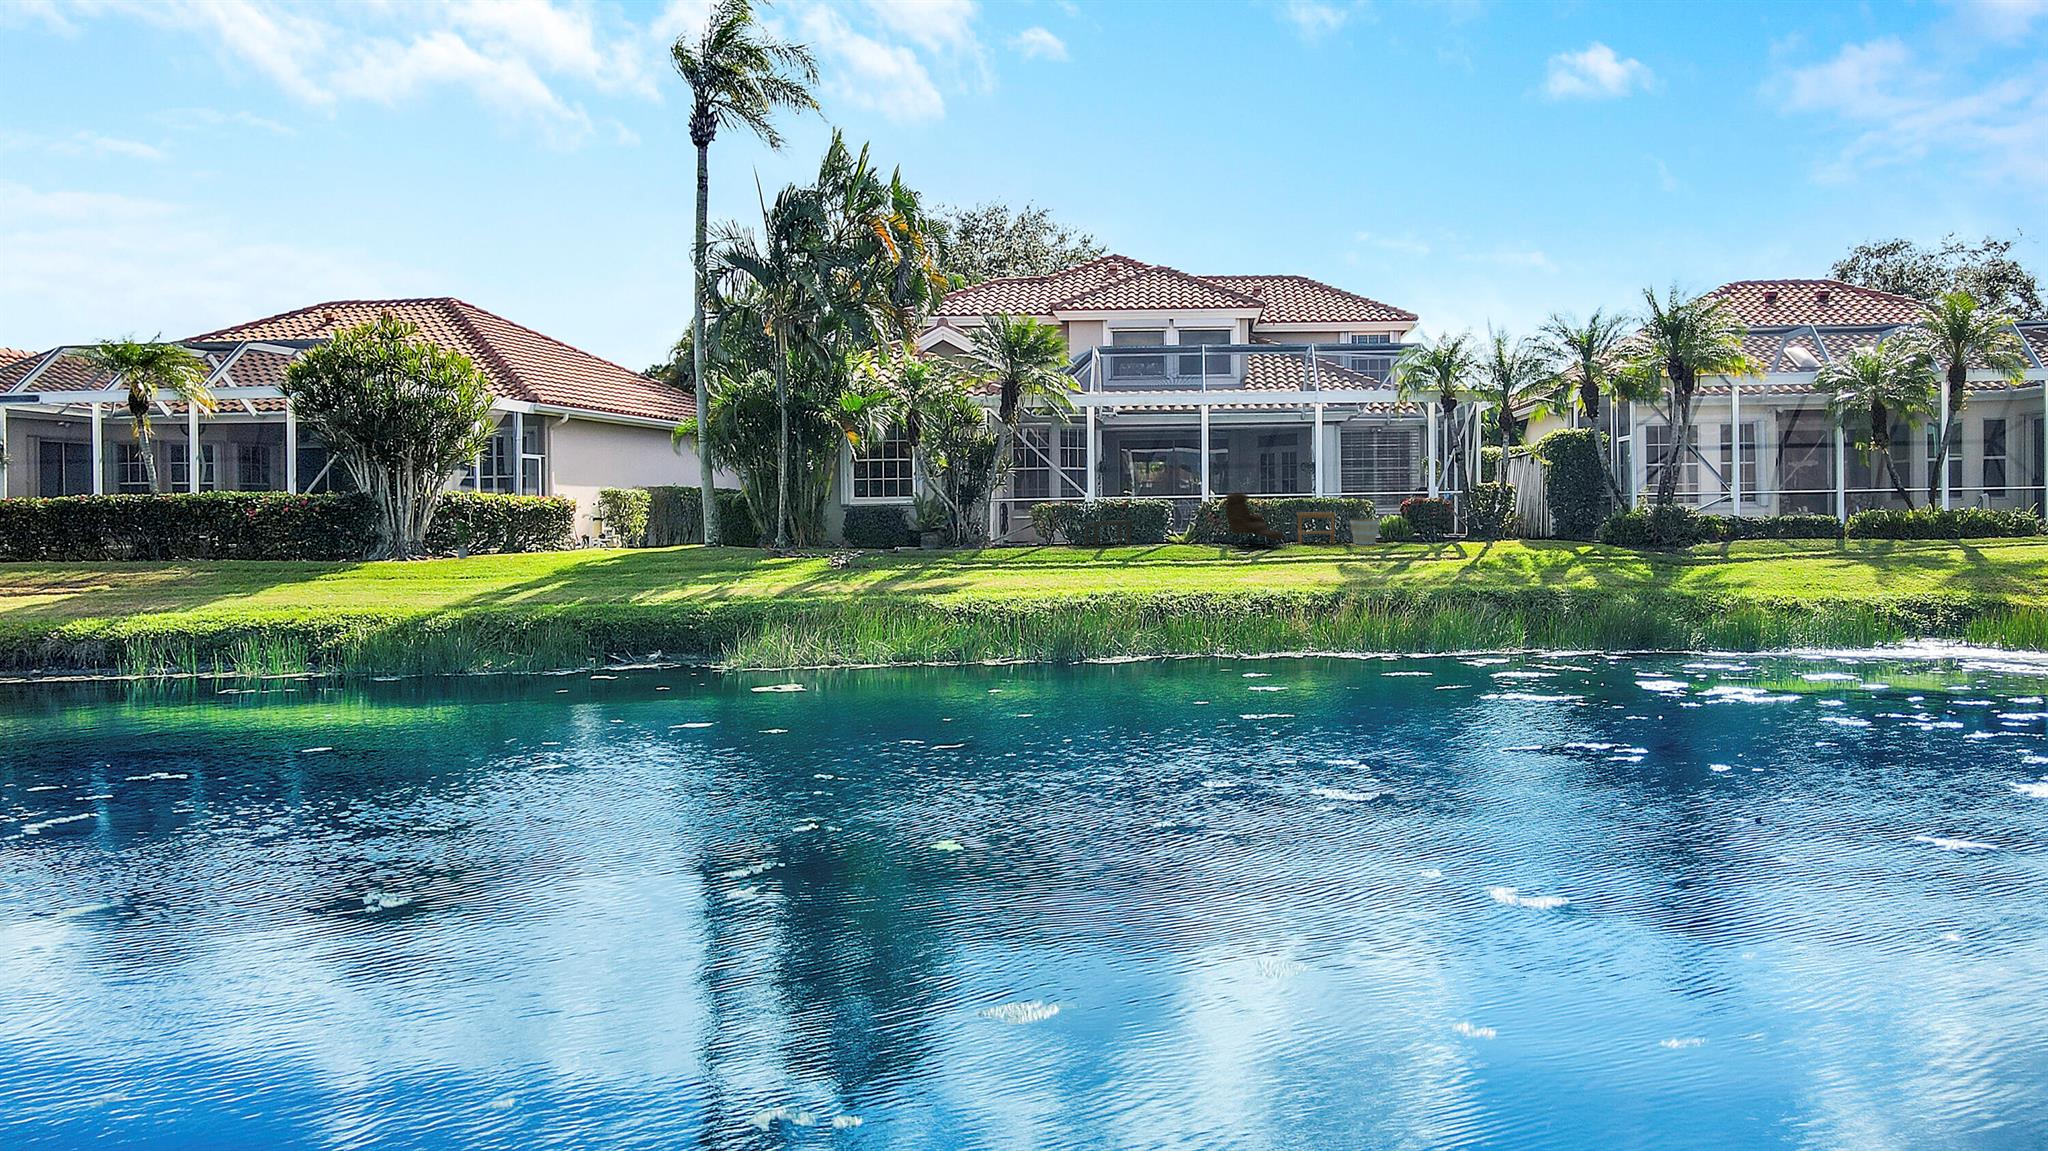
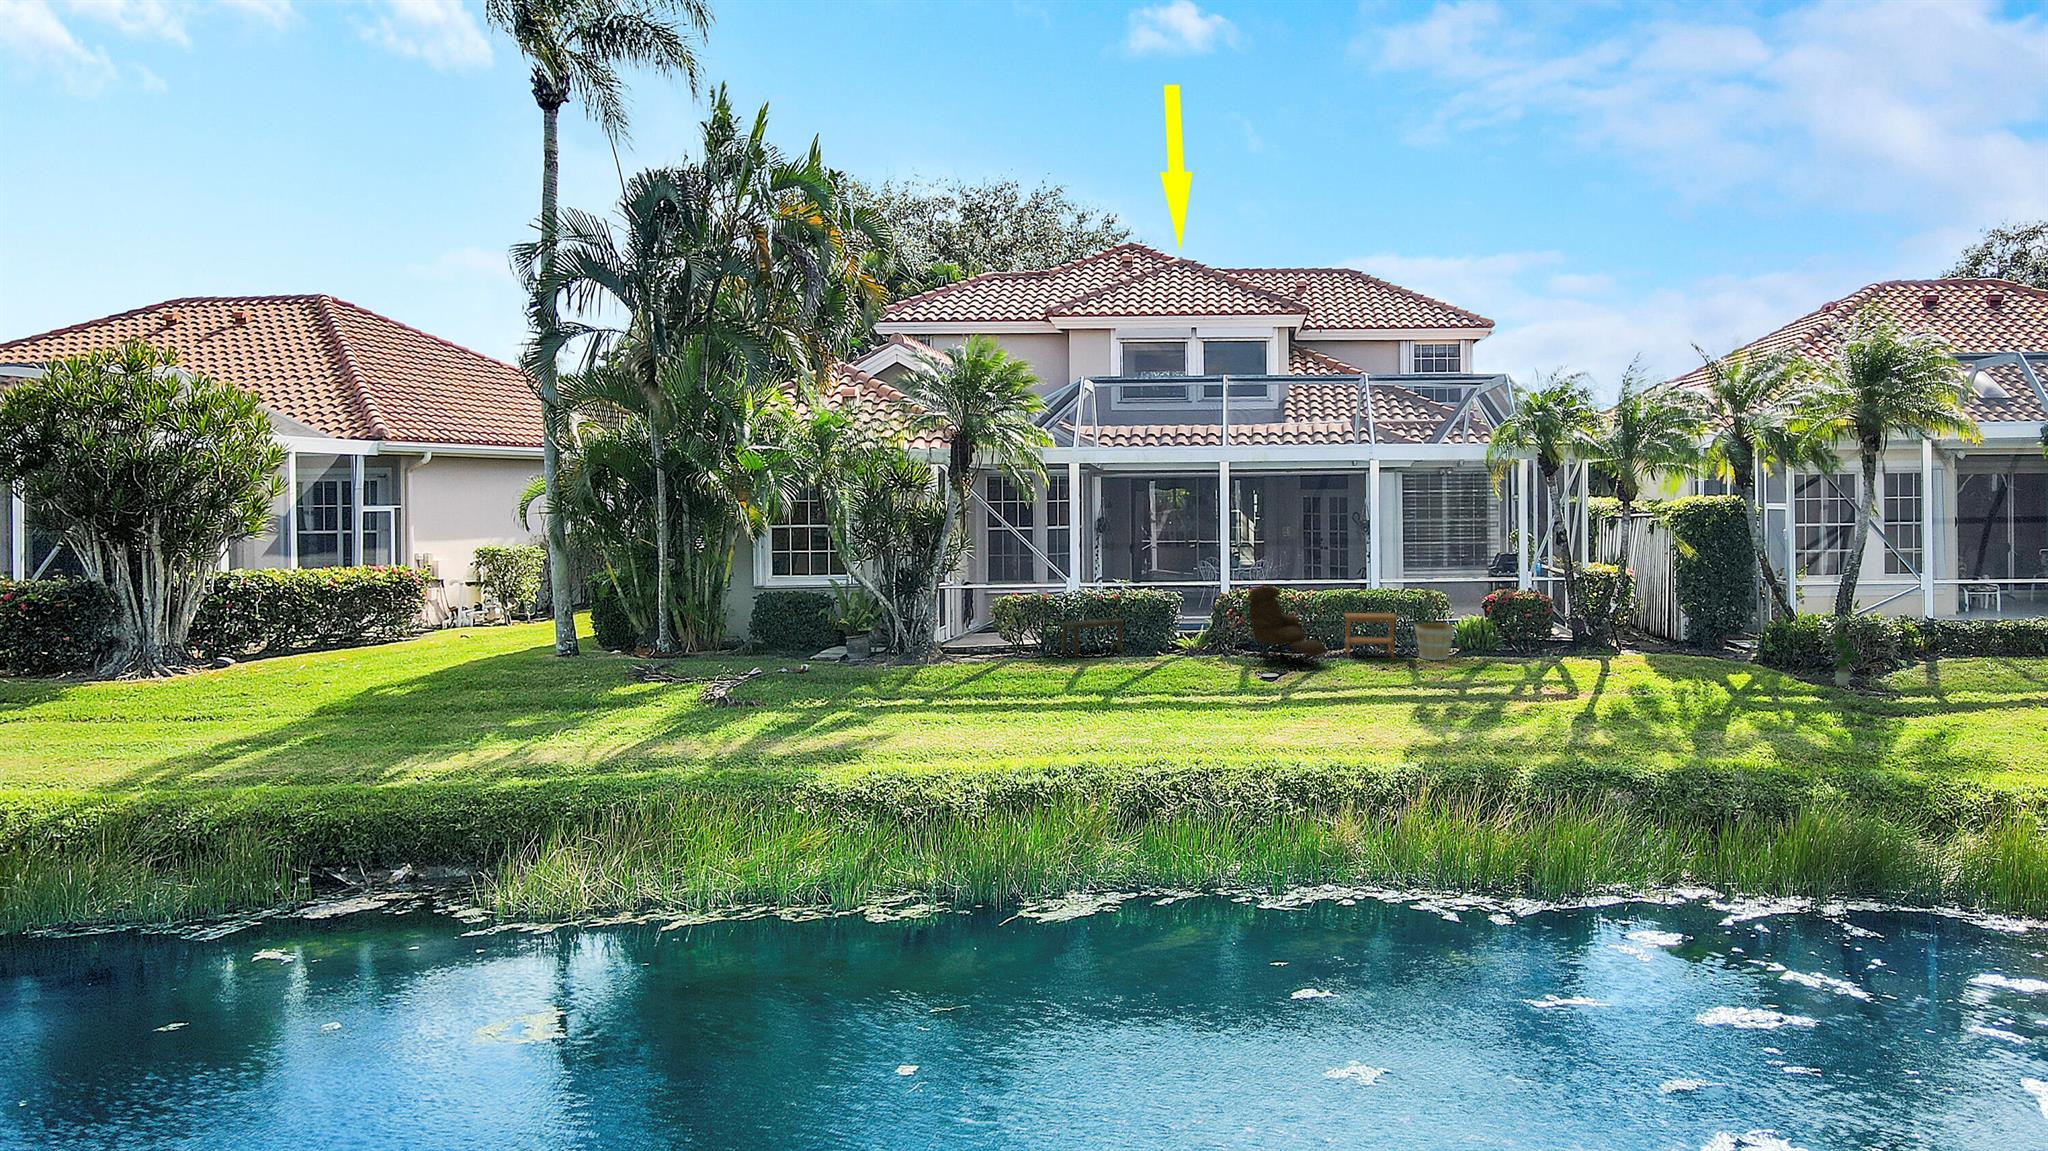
potted plant: present [453,522,467,558] -> present [1833,634,1857,686]

